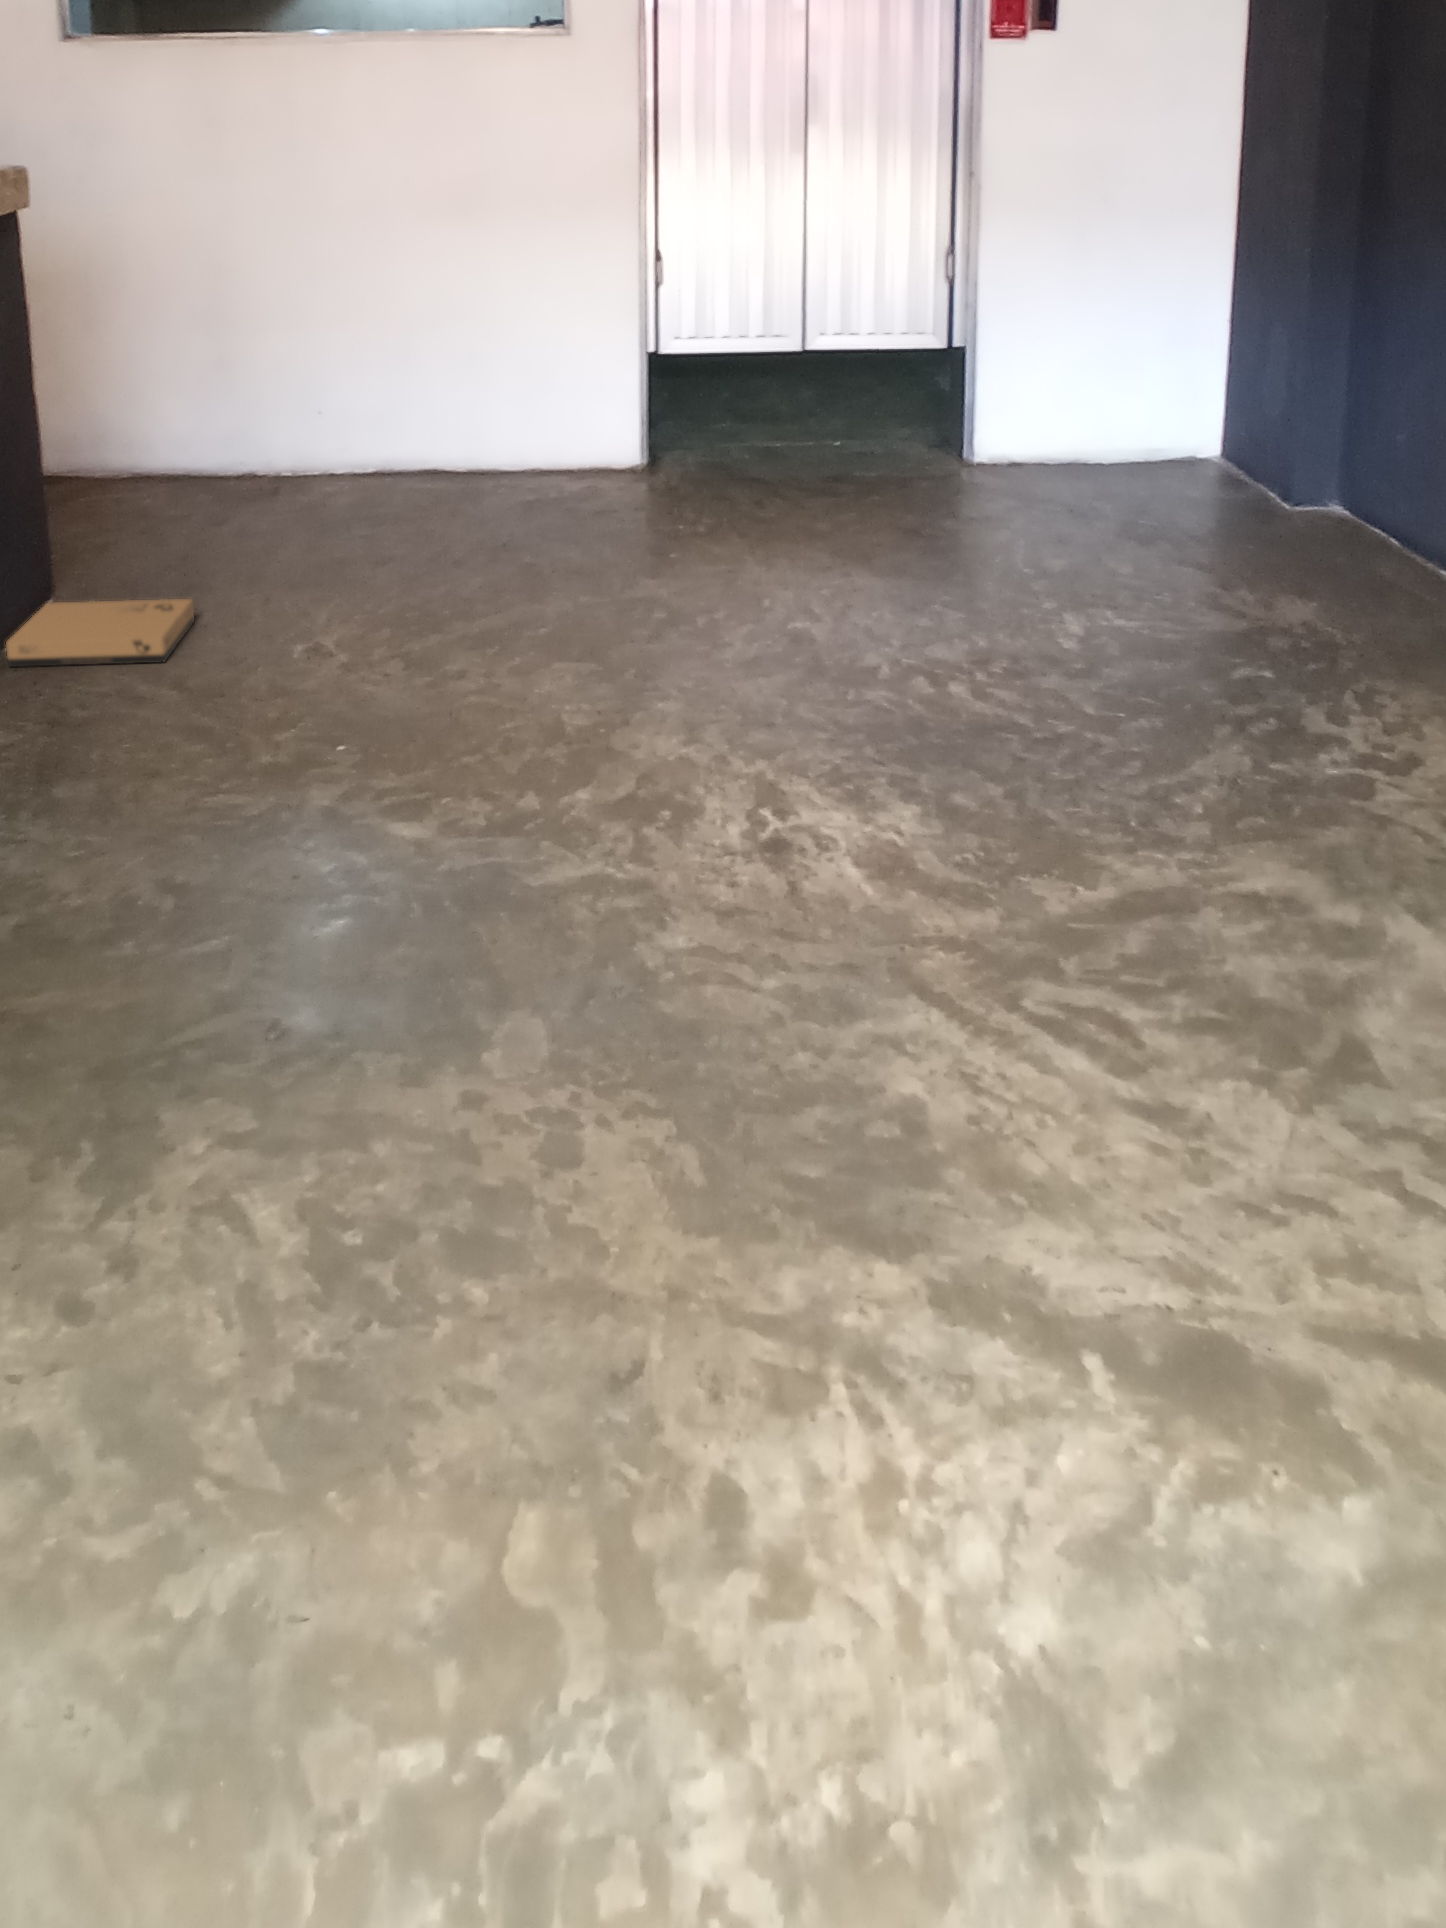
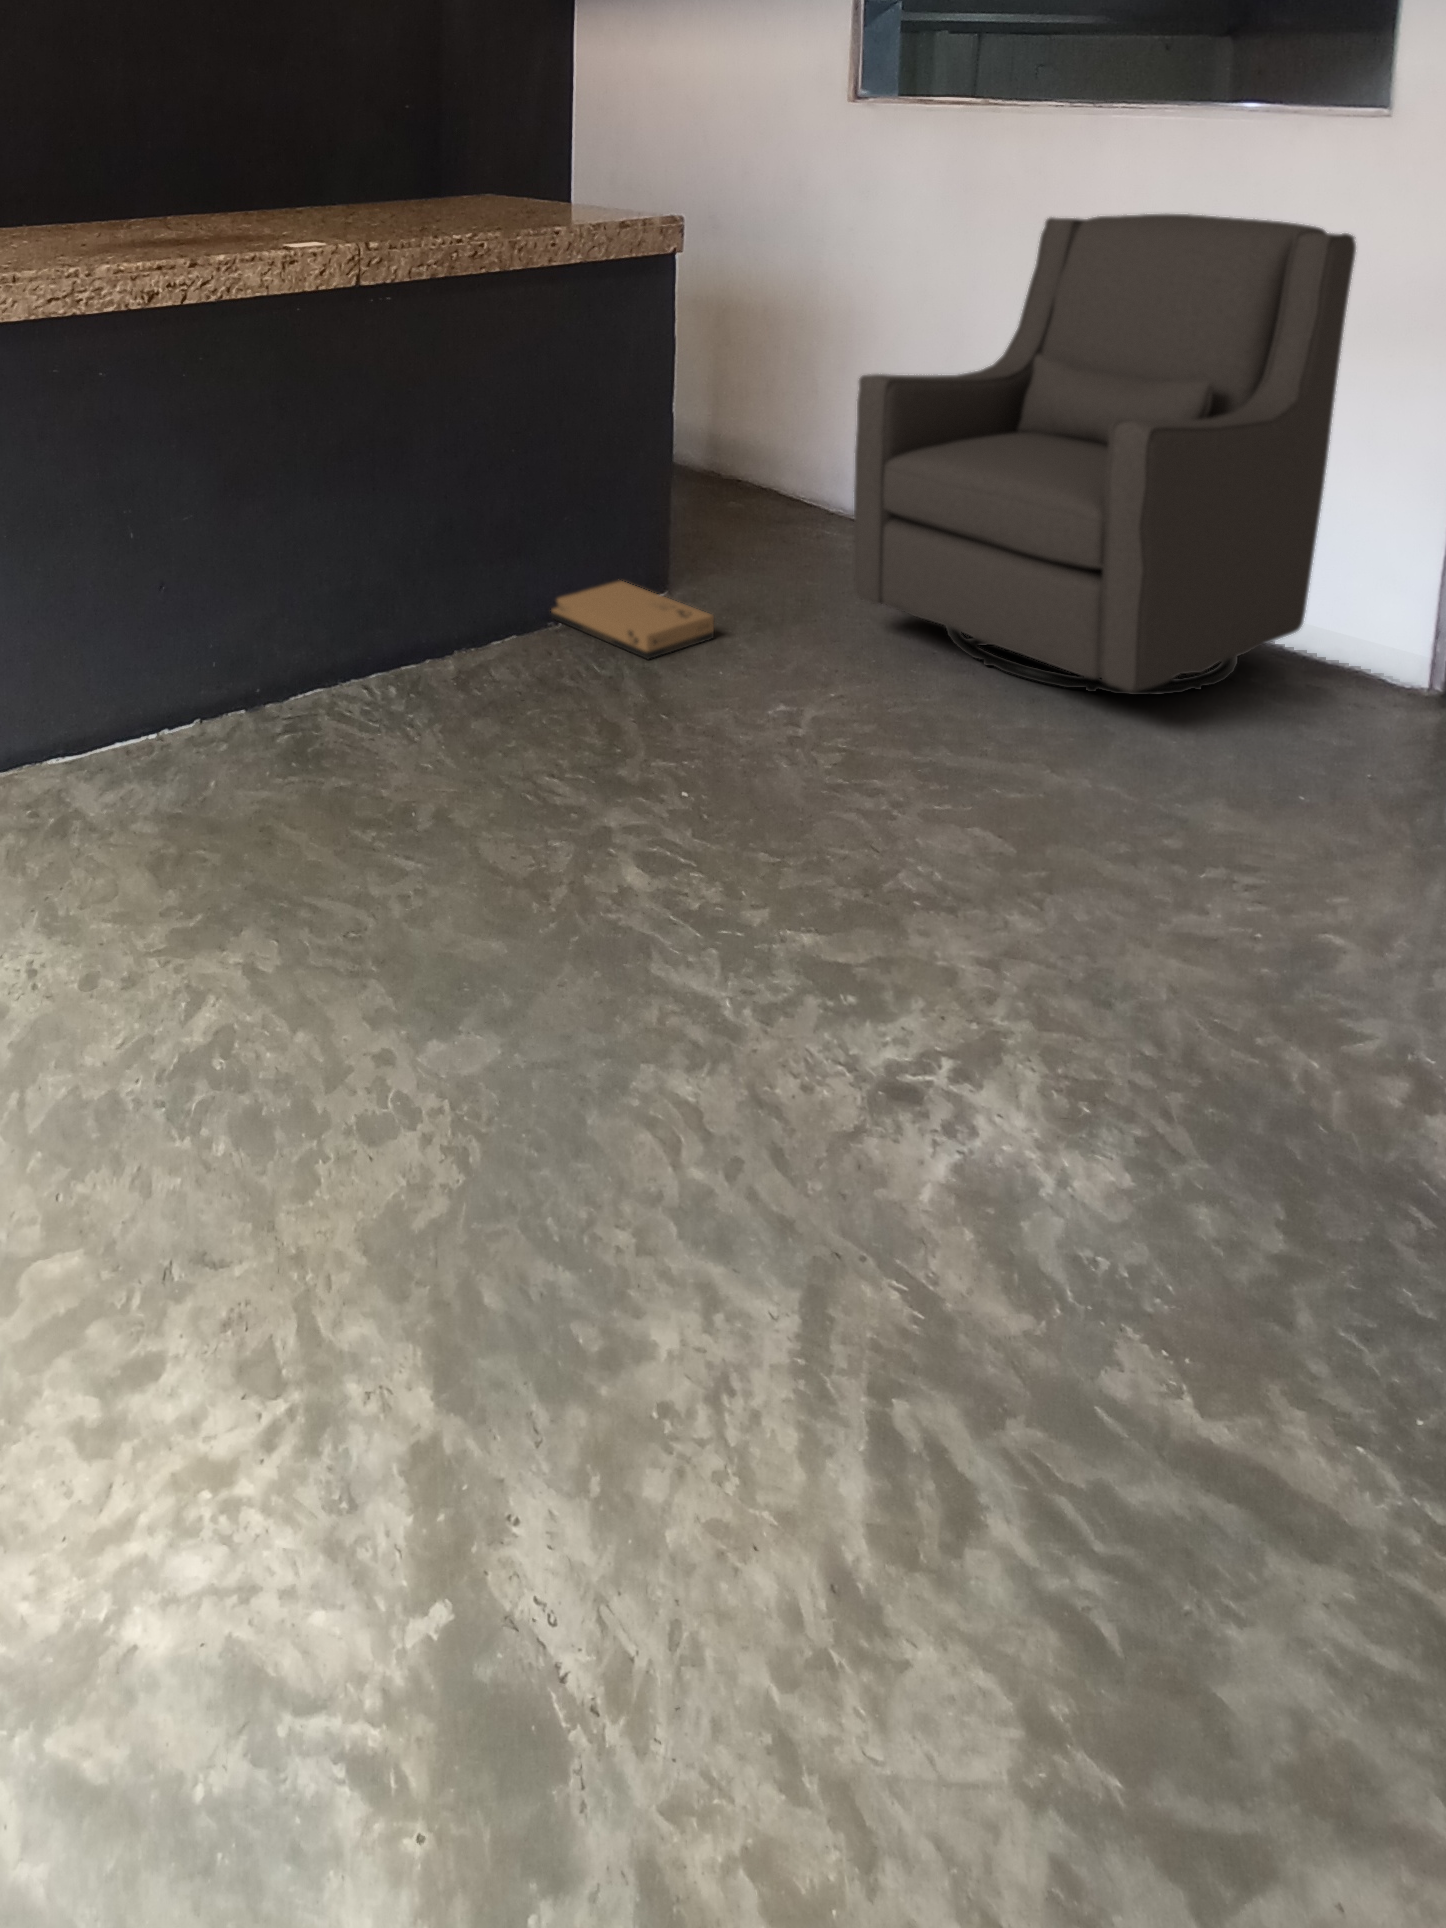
chair: none [284,175,581,561] -> present [854,214,1356,695]

